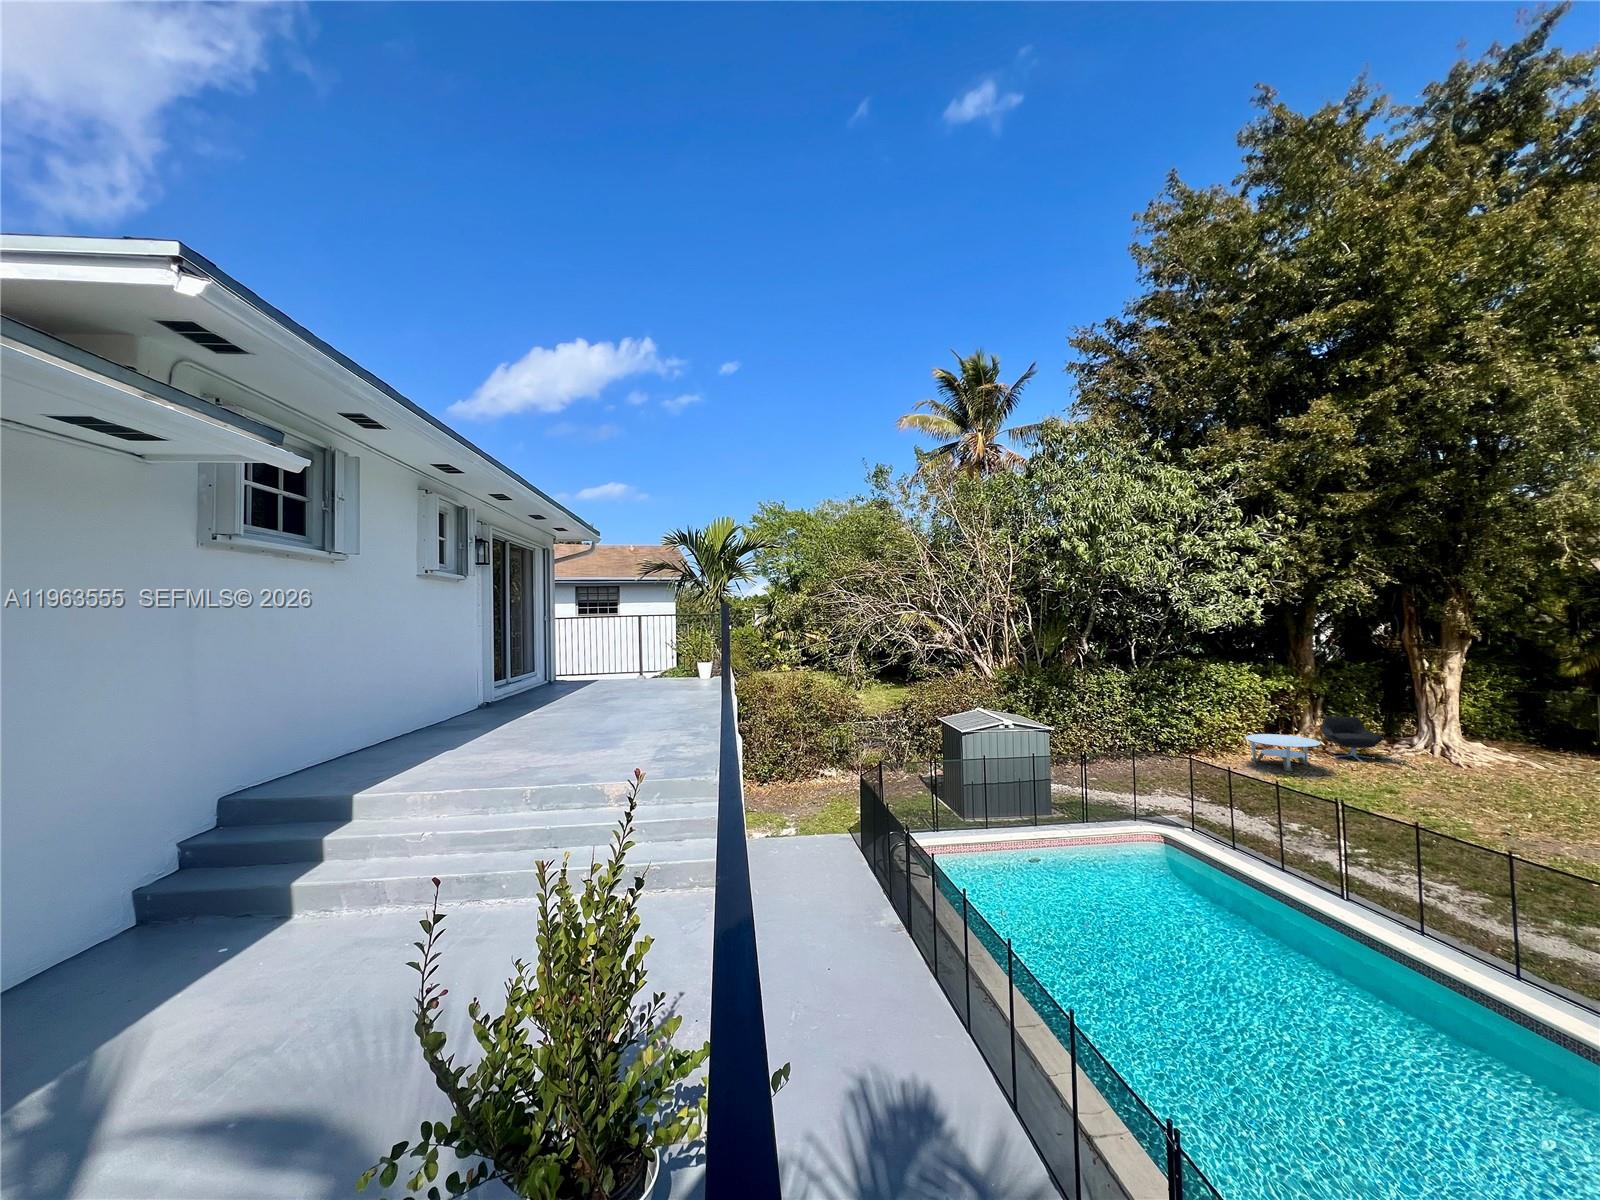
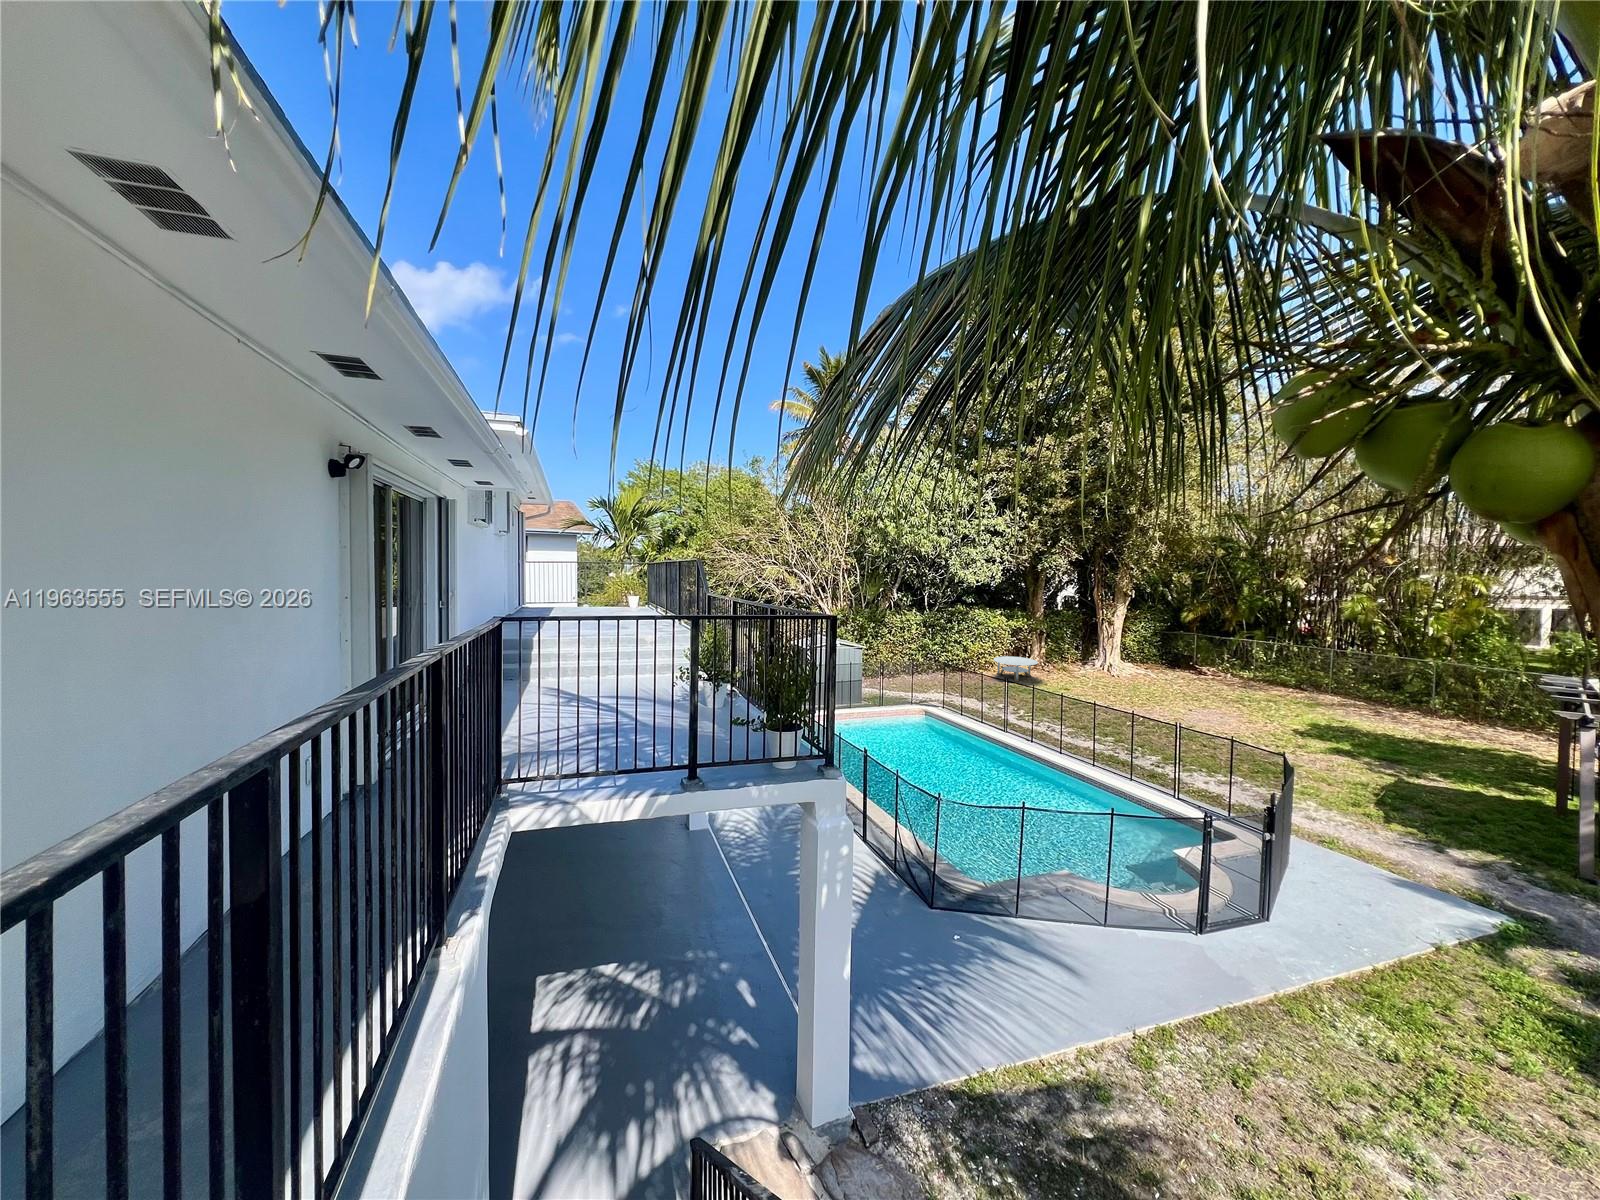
lounge chair: present [1321,716,1384,762] -> none [1043,644,1077,674]

